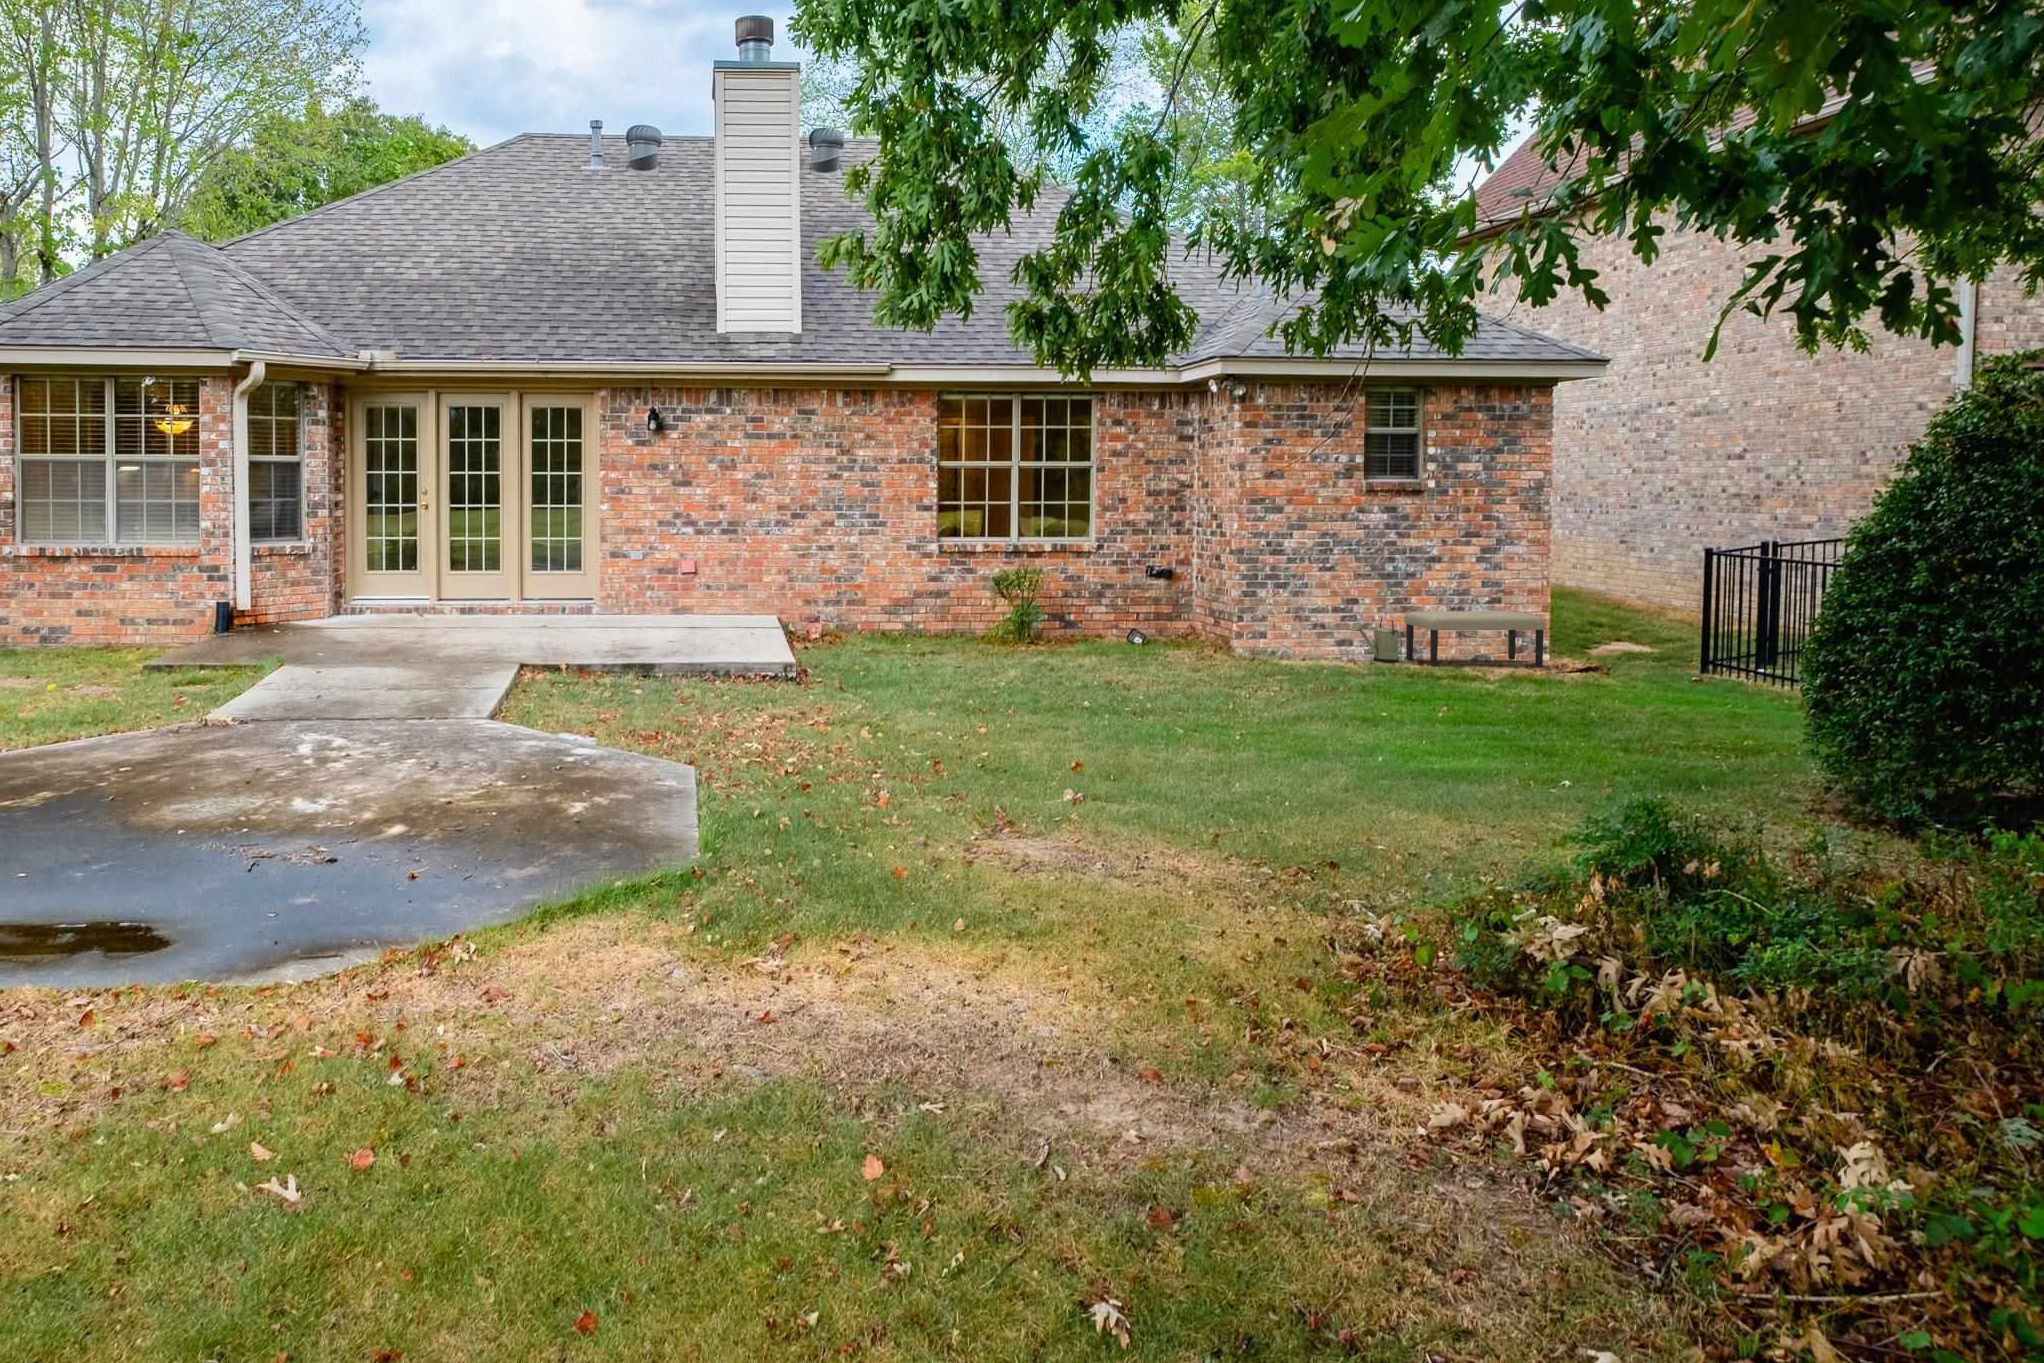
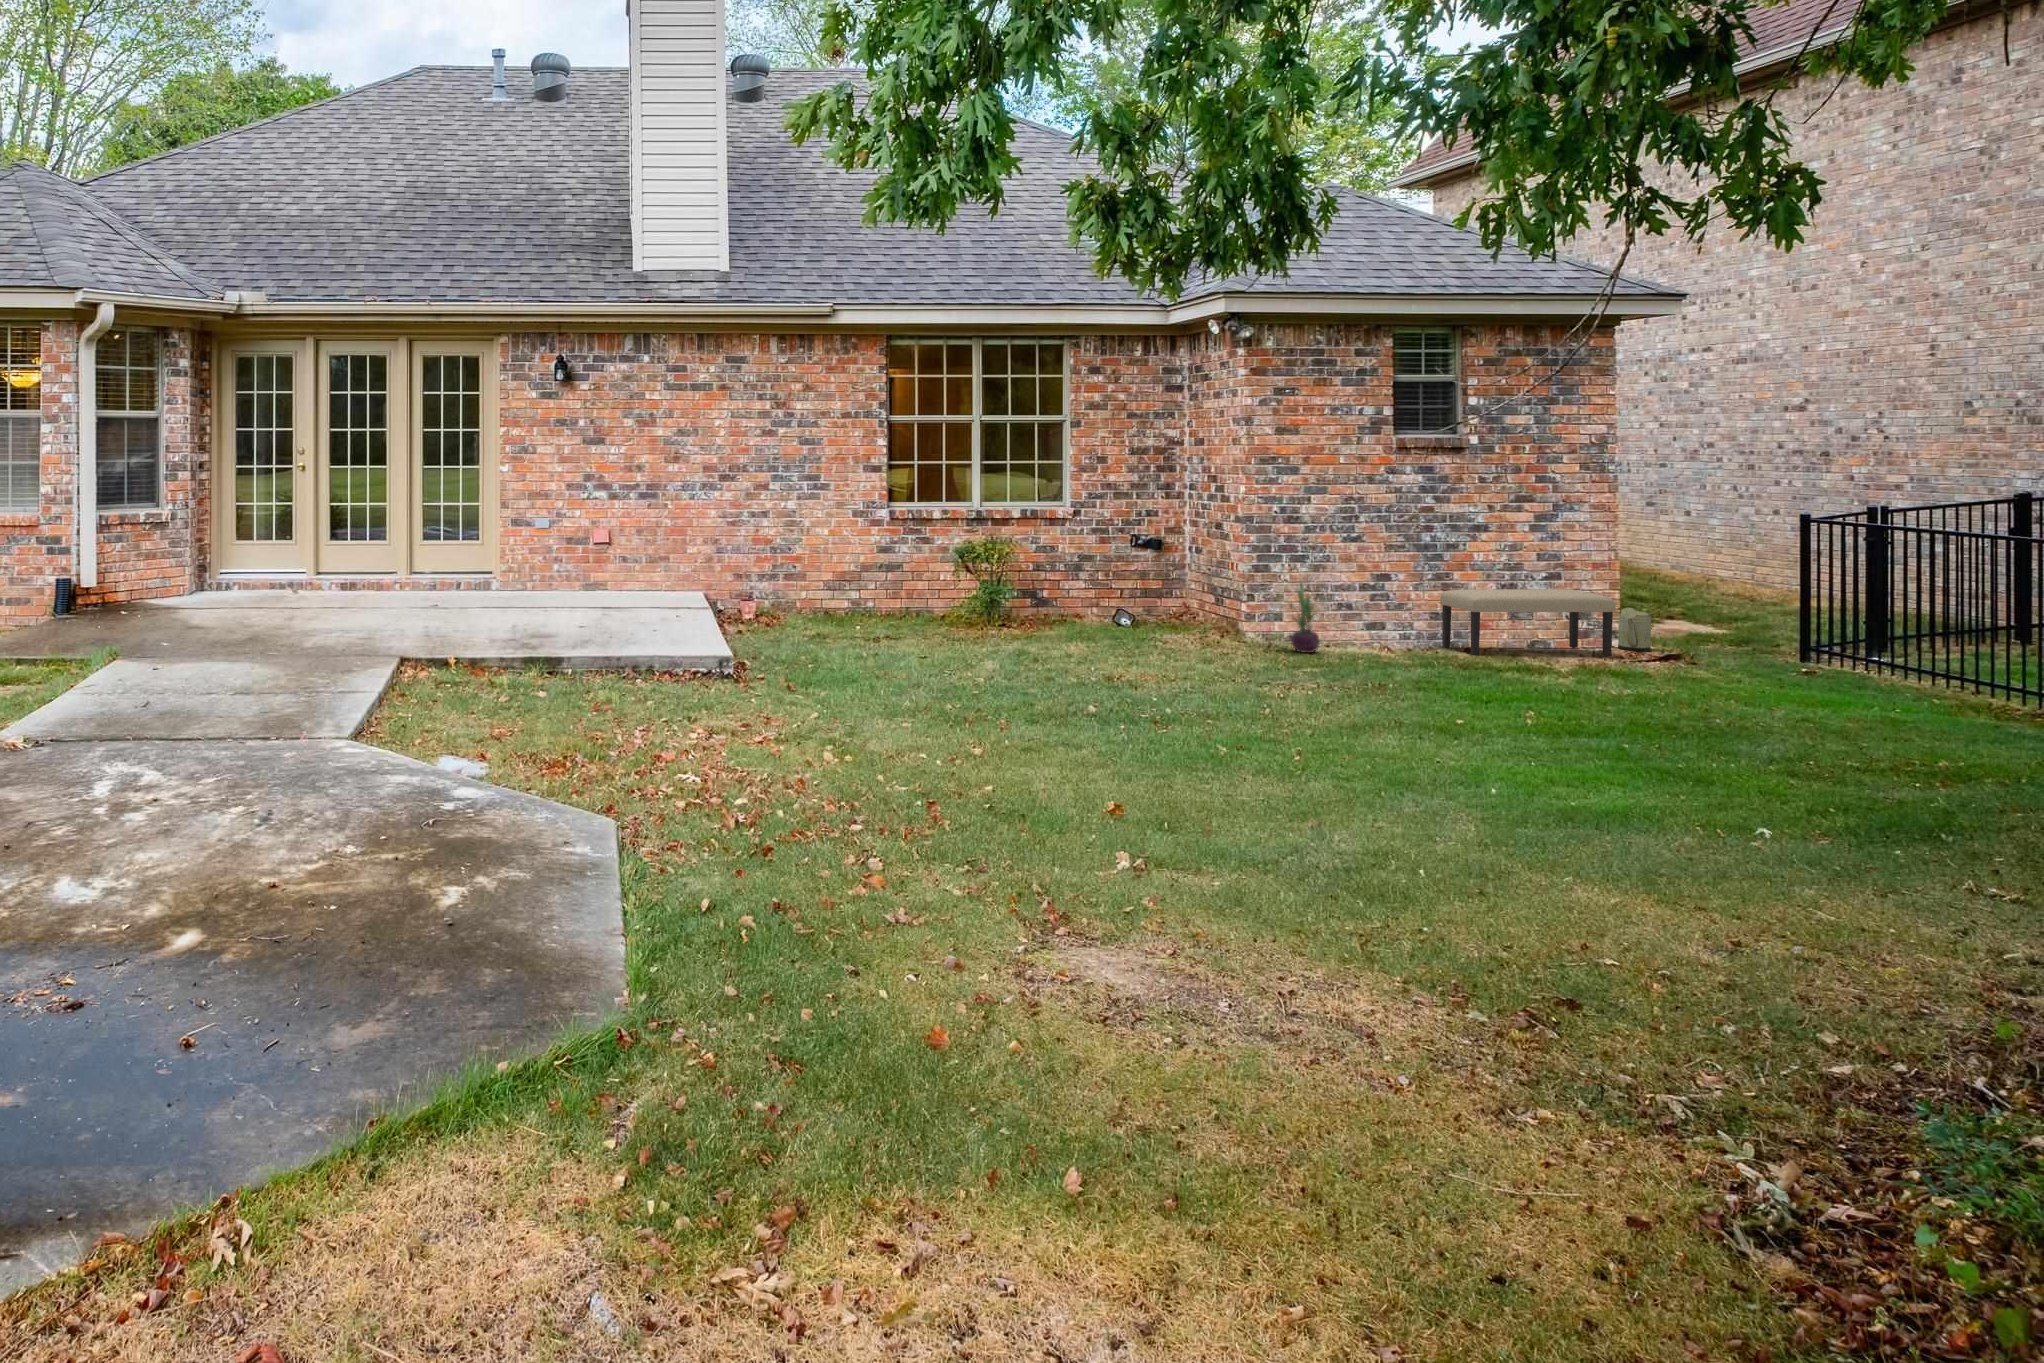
decorative plant: none [1264,605,1327,665] -> present [1270,583,1319,653]
watering can: present [1352,618,1402,662] -> present [1618,608,1652,651]

